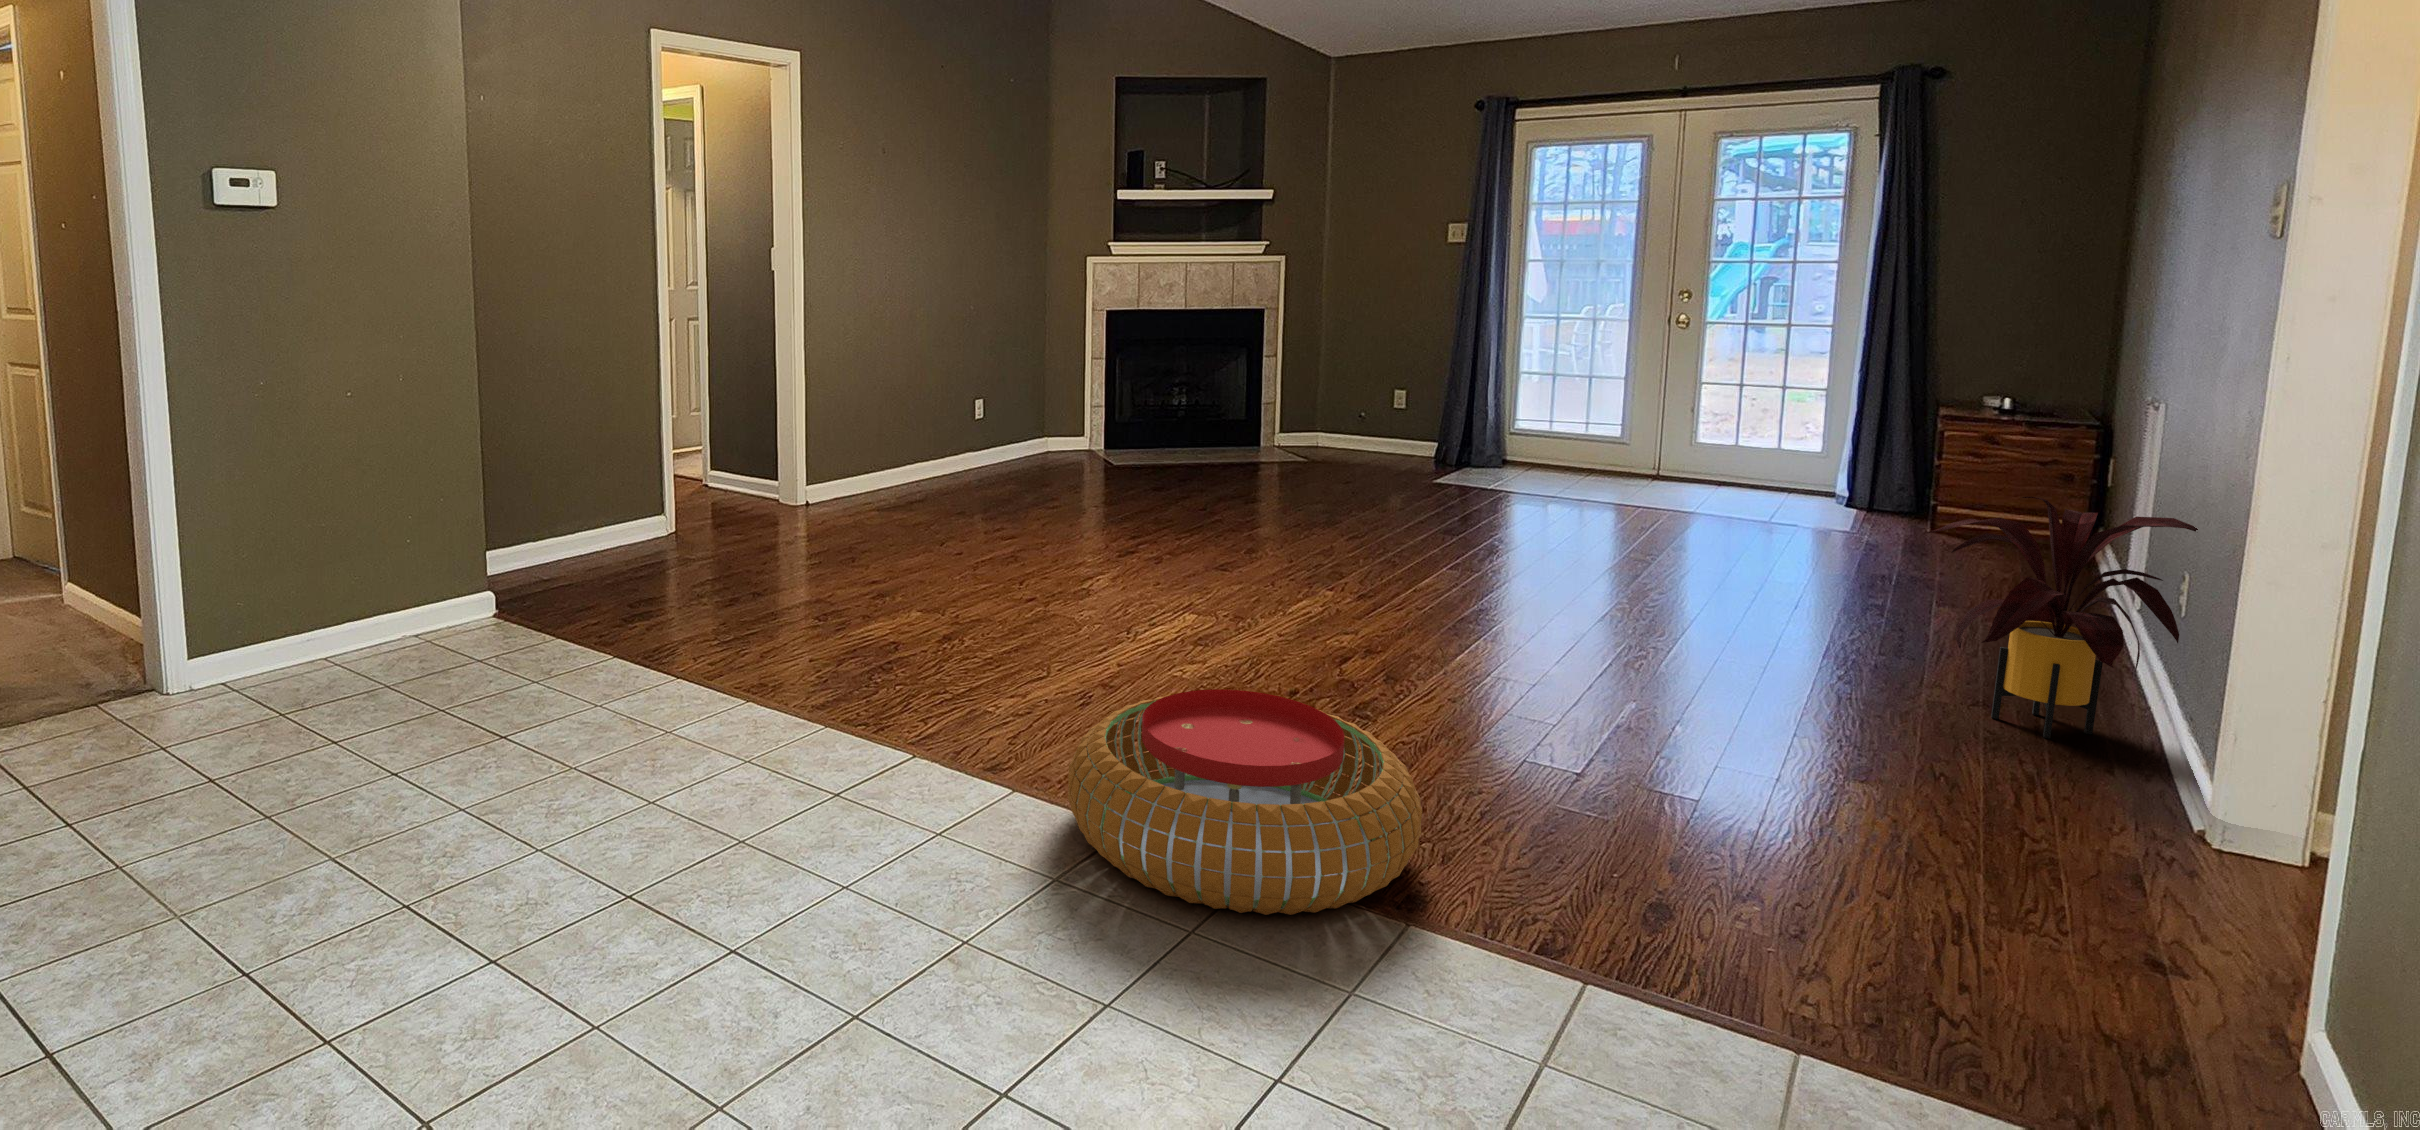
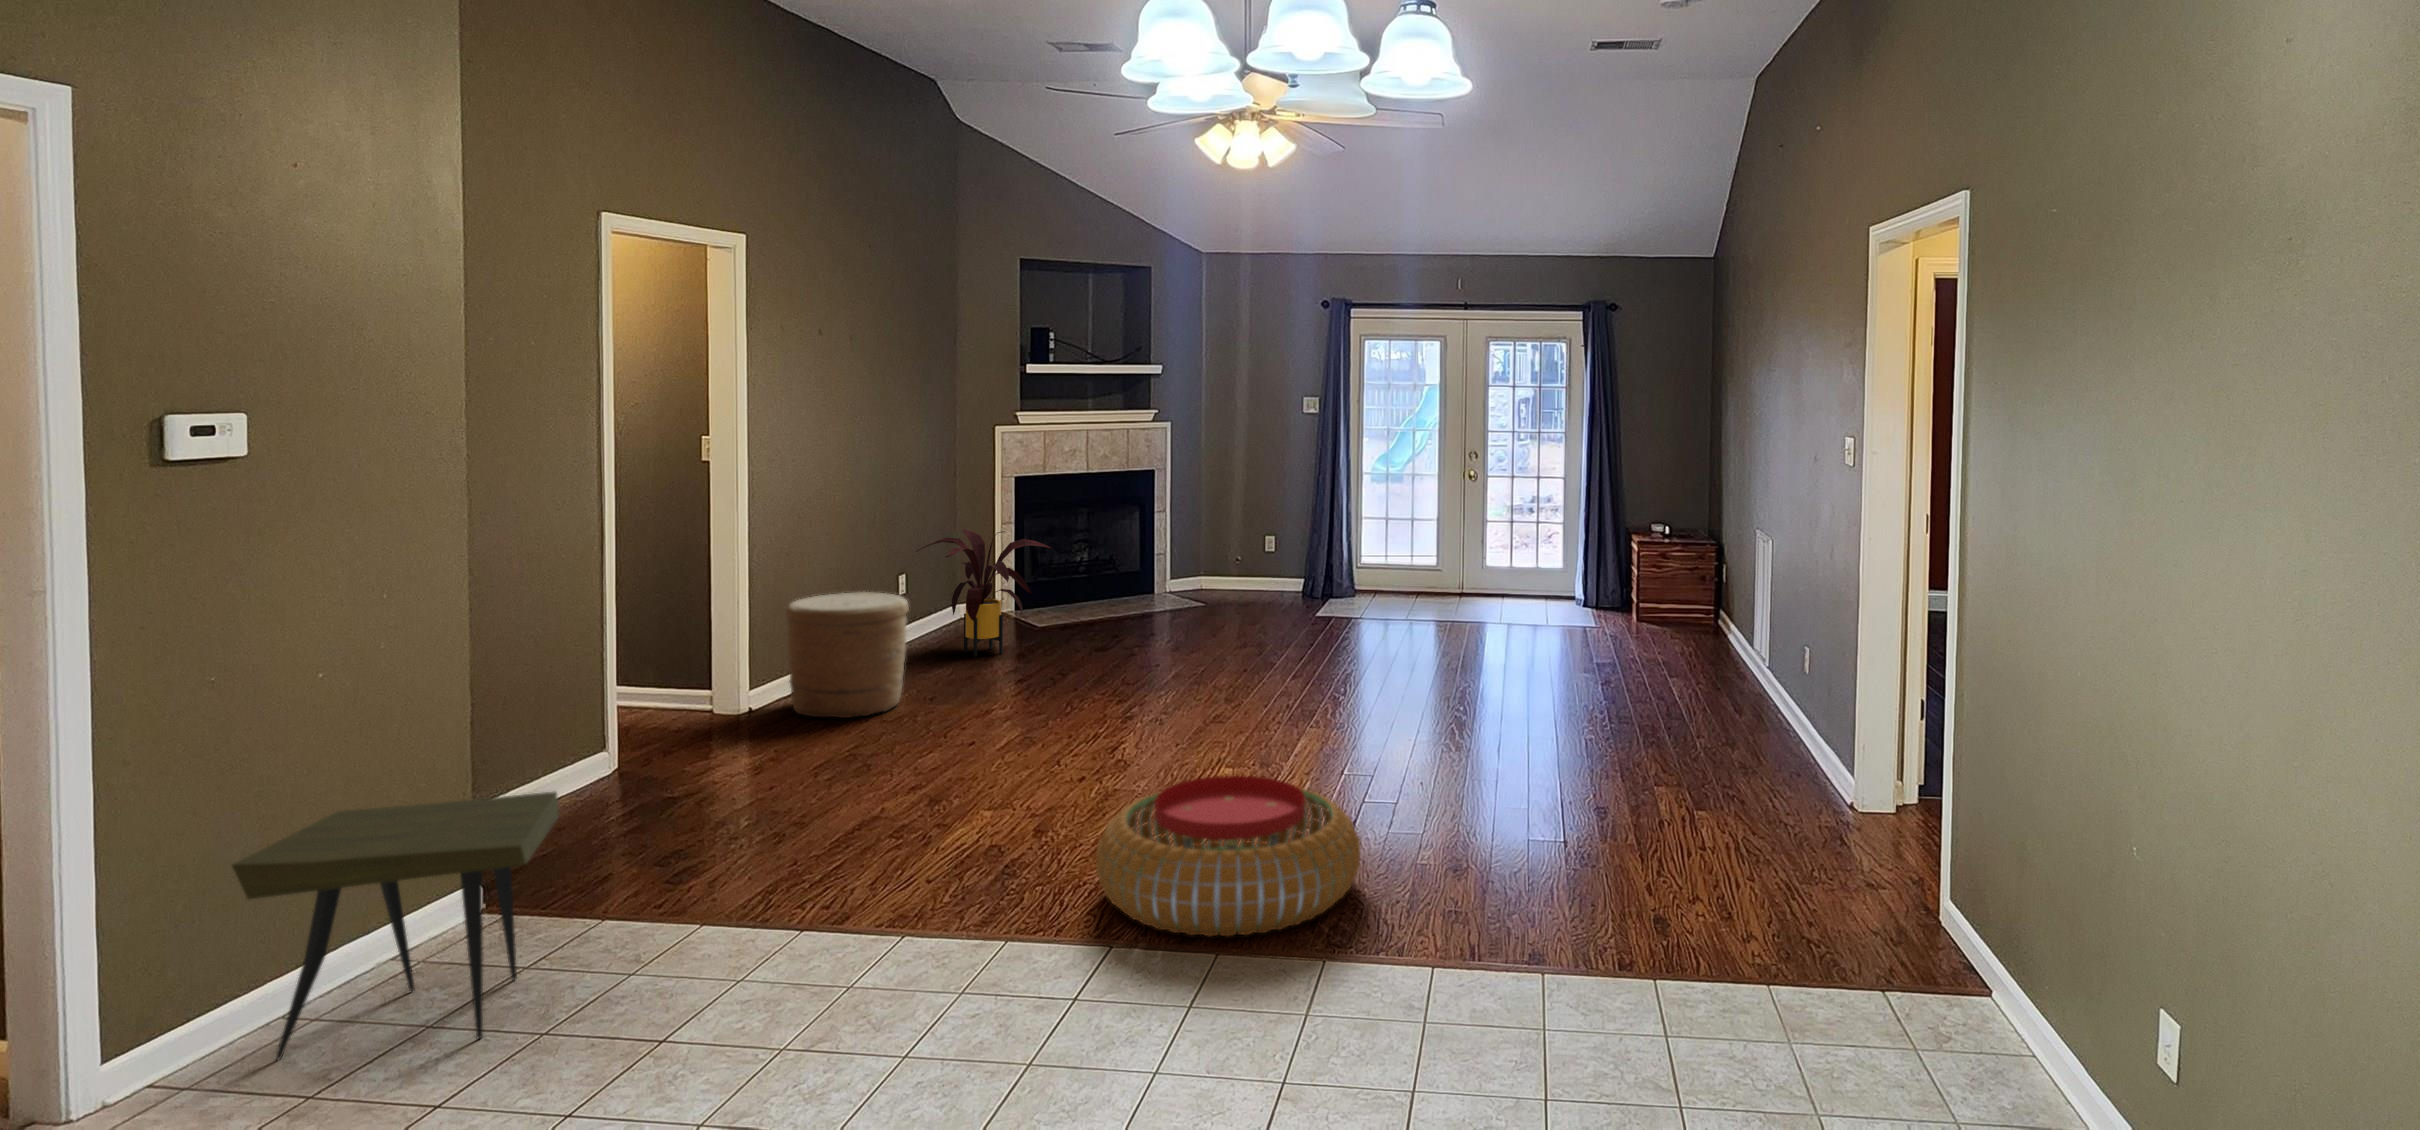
woven basket: none [846,426,964,554] -> present [786,592,909,718]
house plant: present [1927,497,2198,738] -> present [916,529,1051,657]
side table: none [239,606,522,851] -> present [232,791,559,1060]

